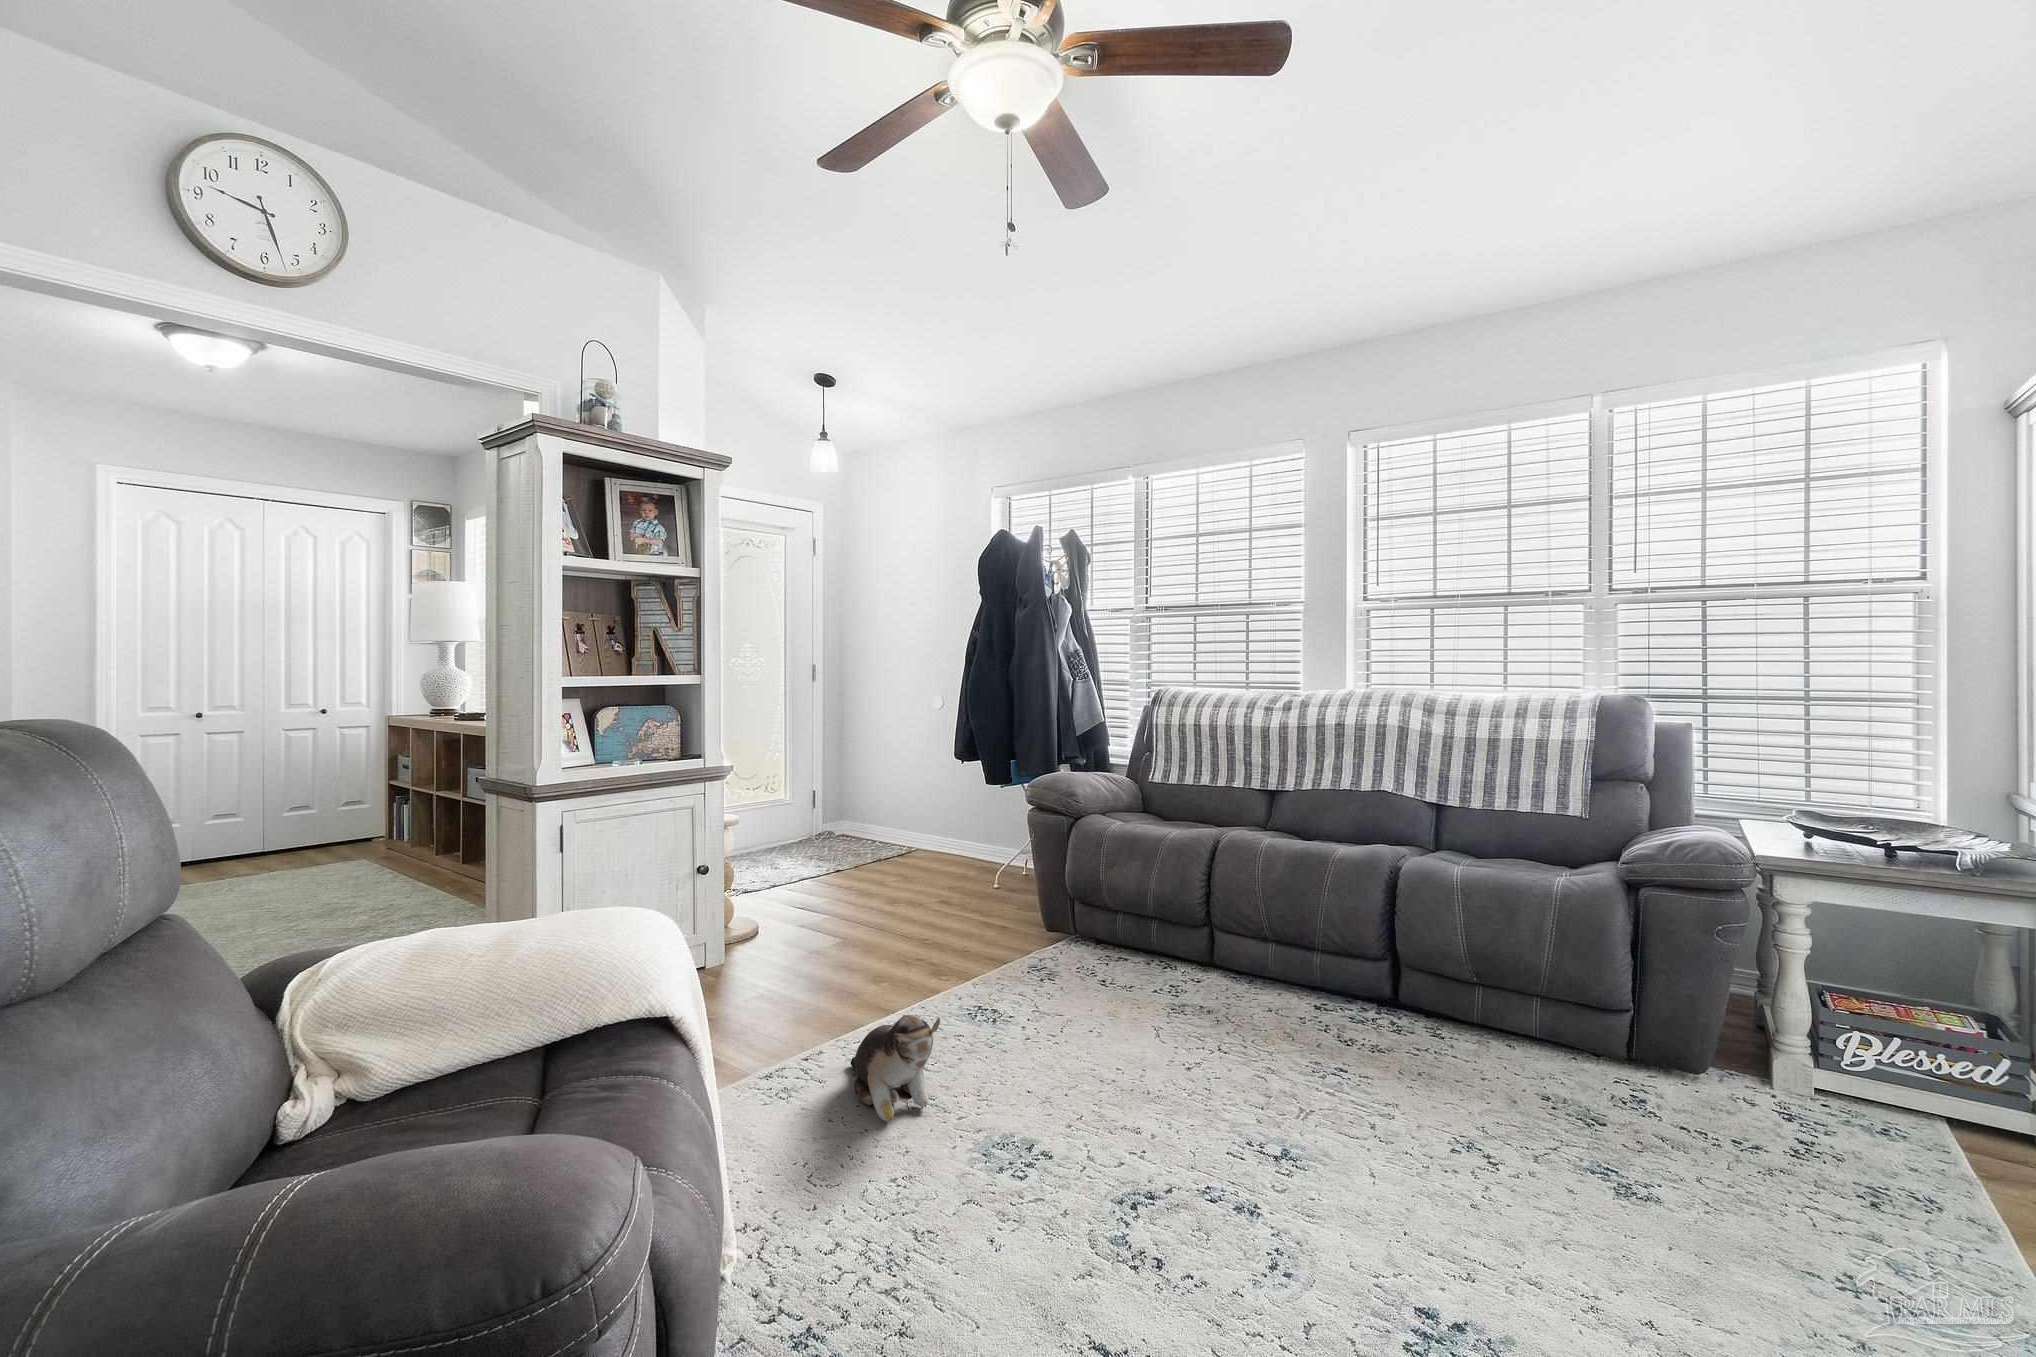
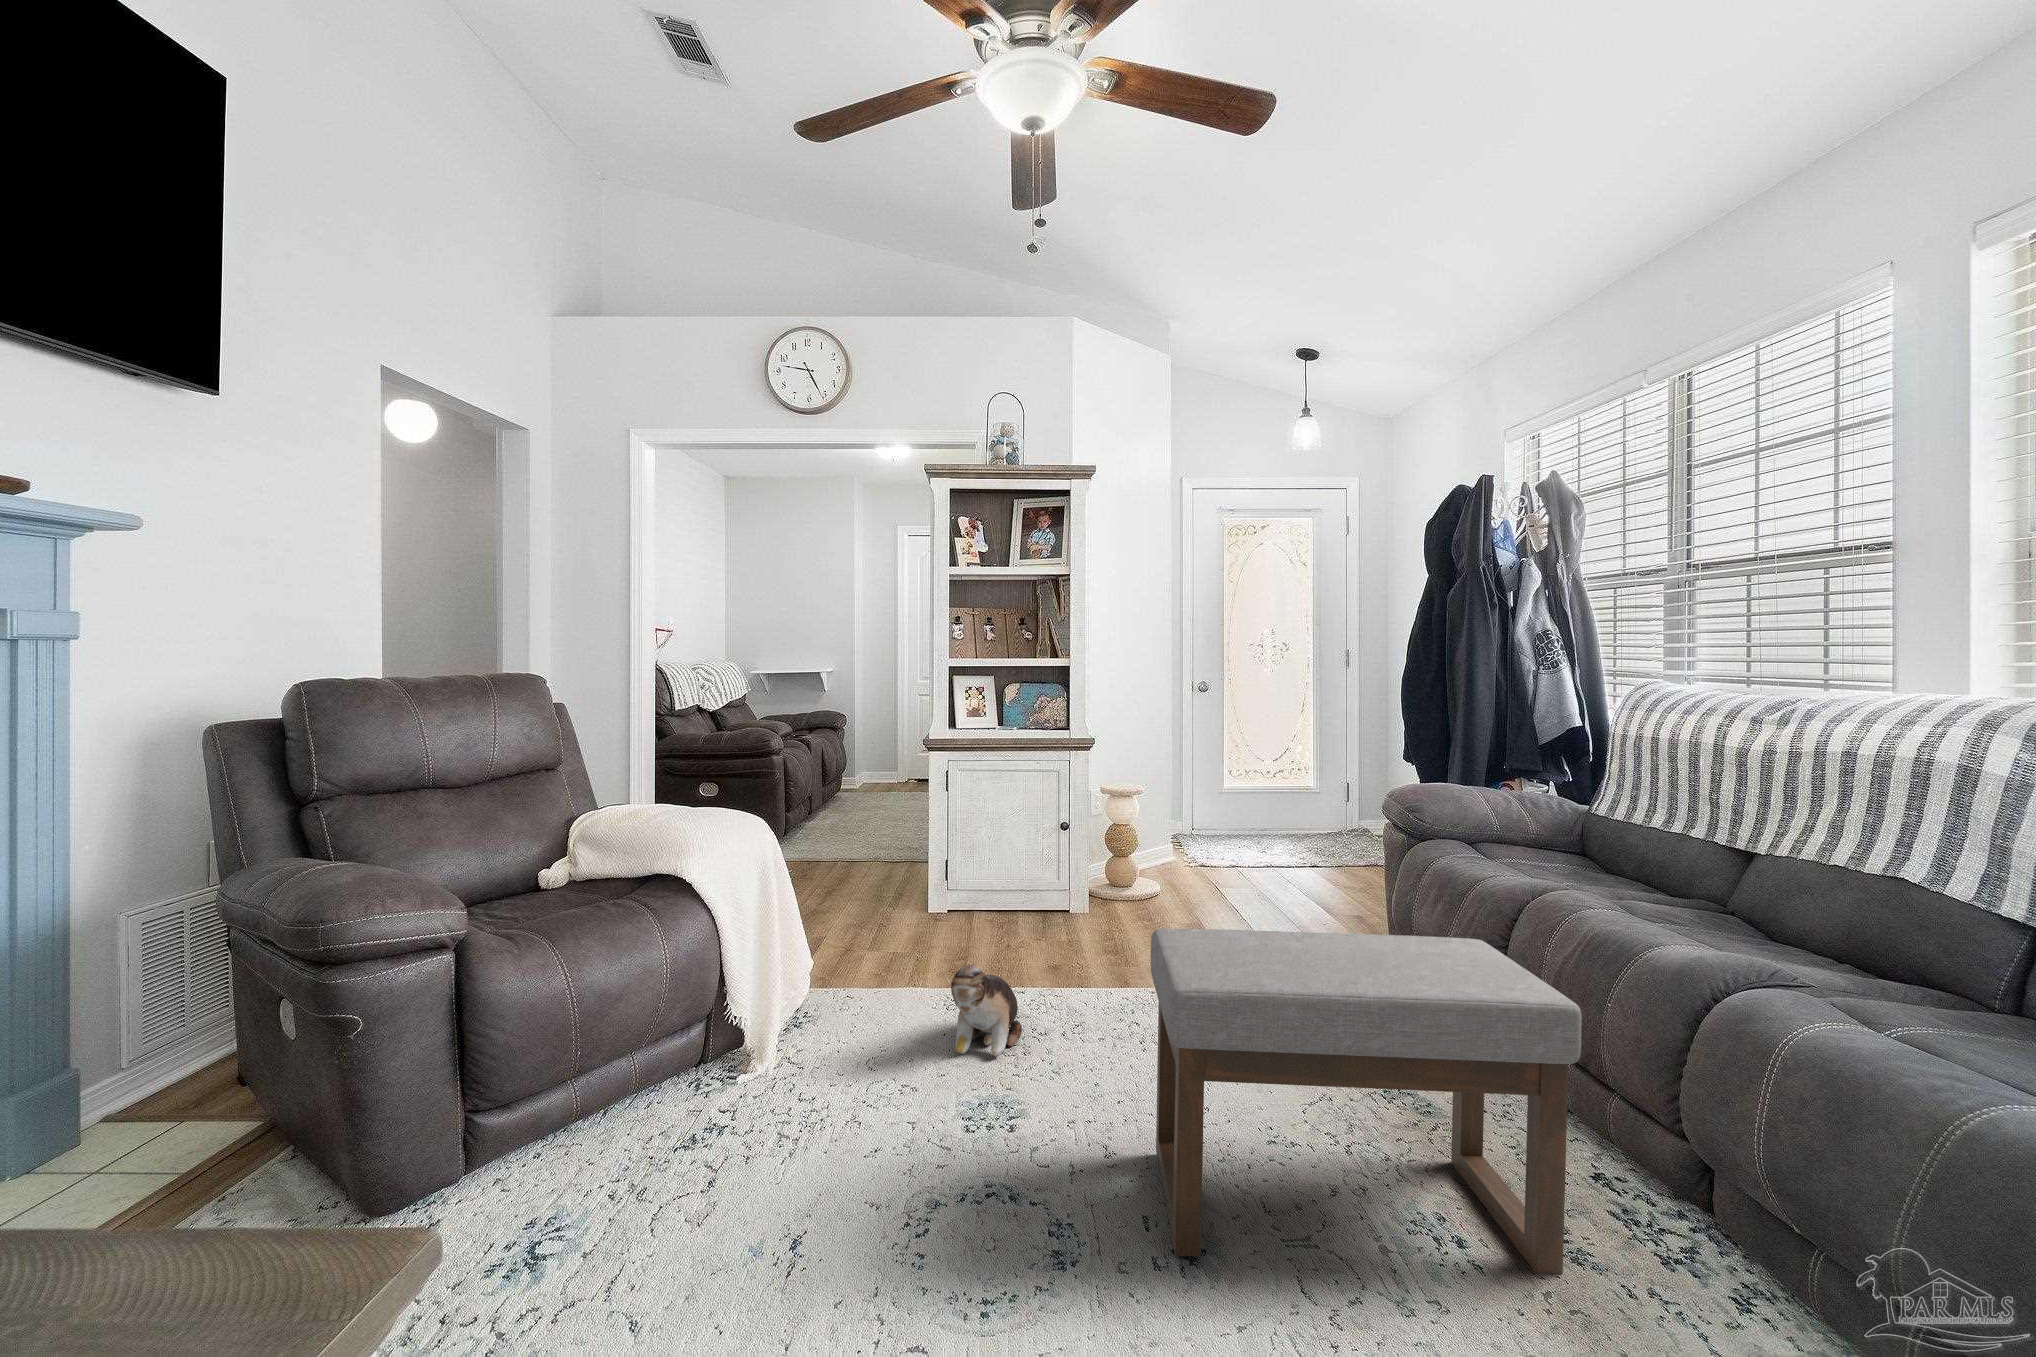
ottoman: none [1153,870,1406,1162] -> present [1151,929,1582,1274]

